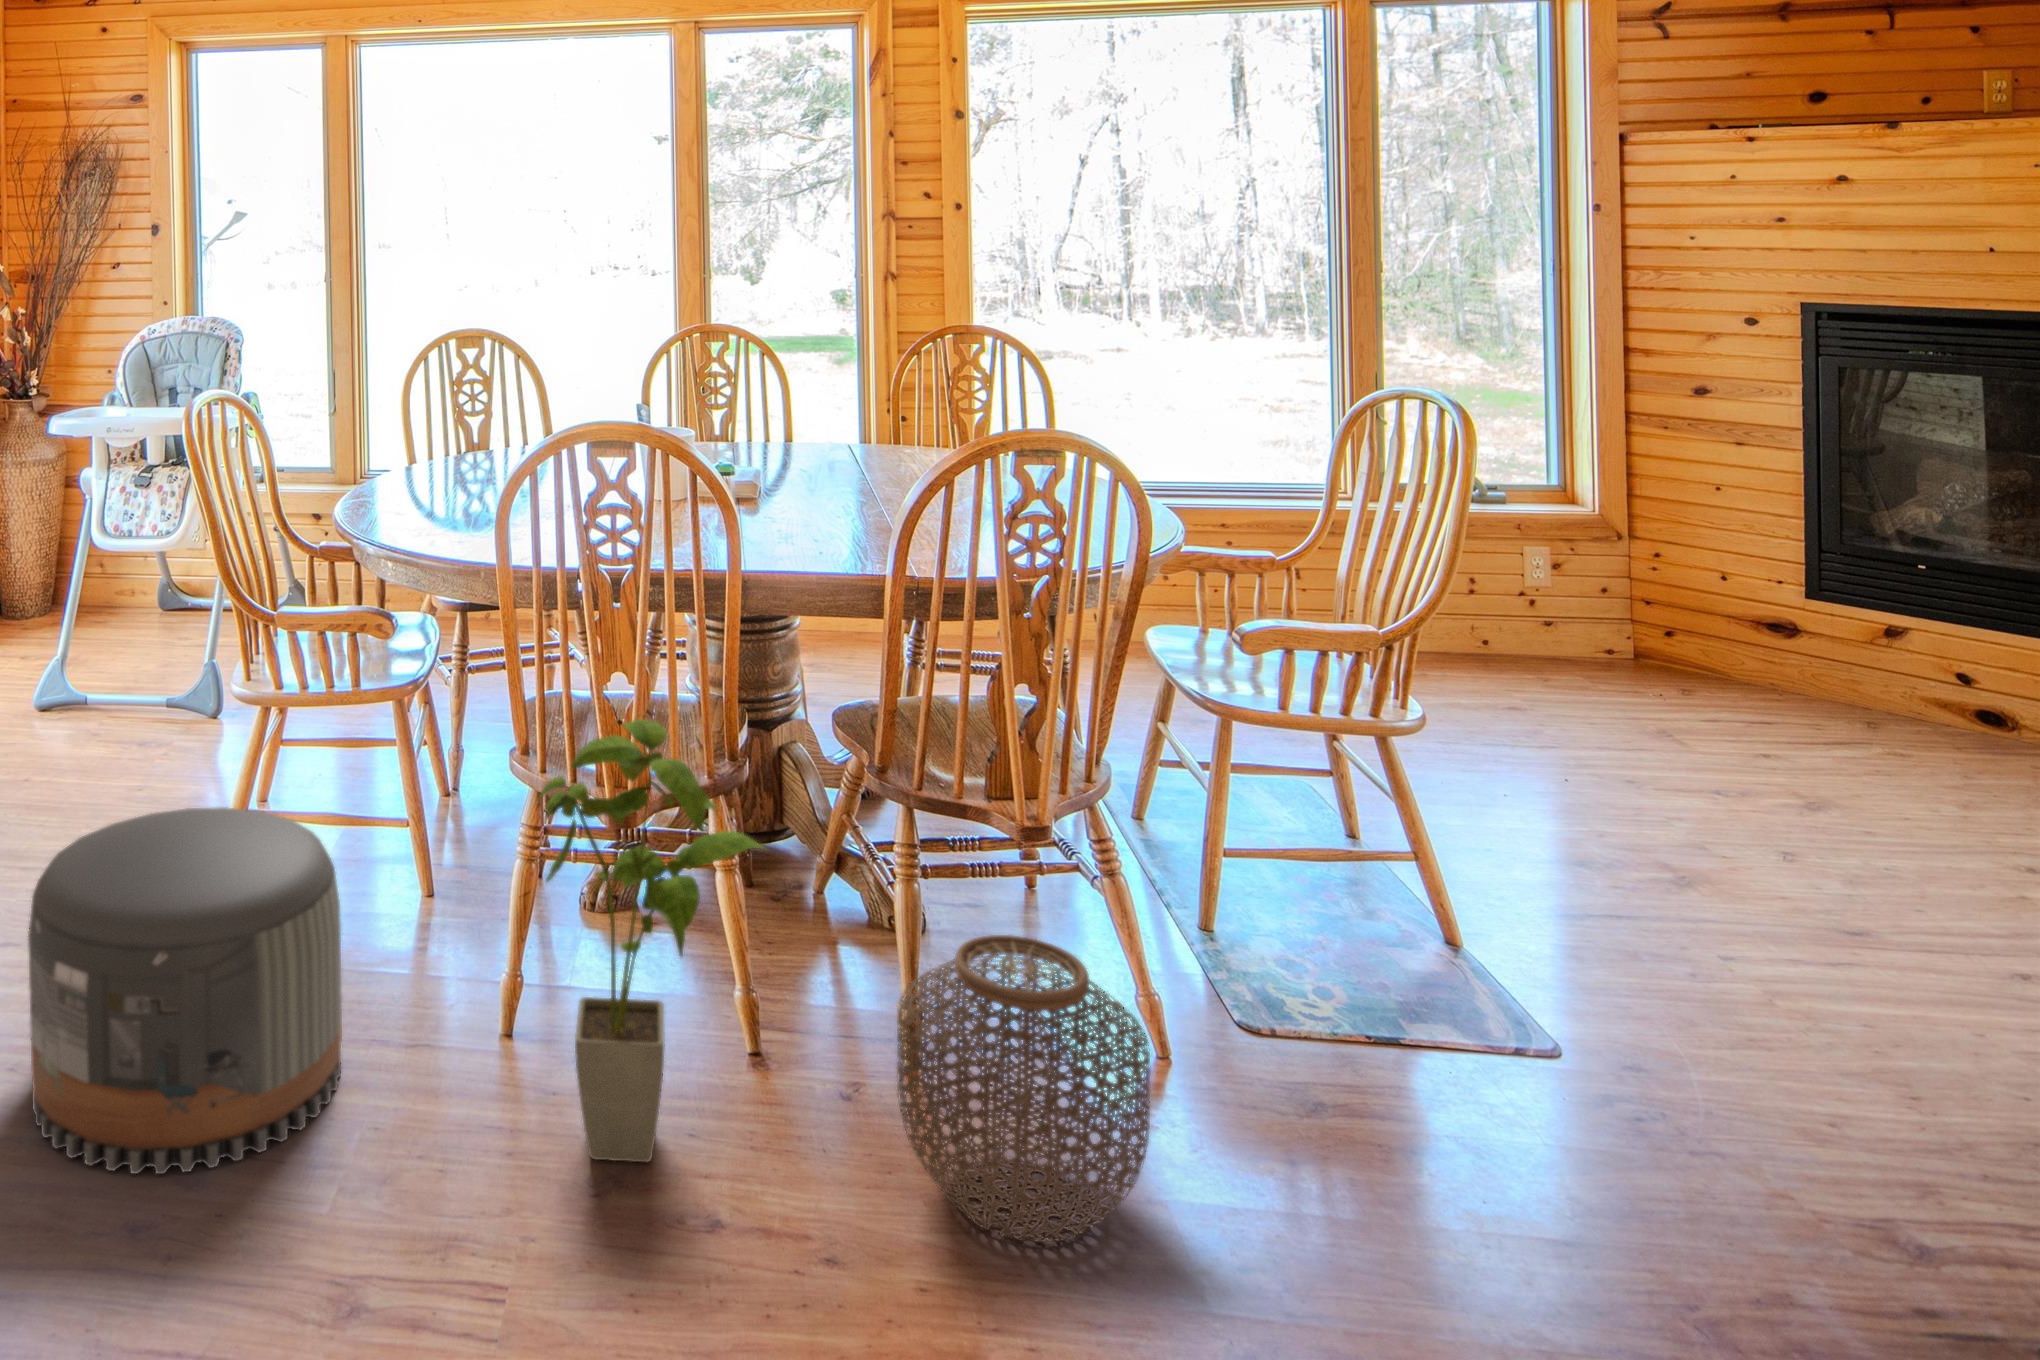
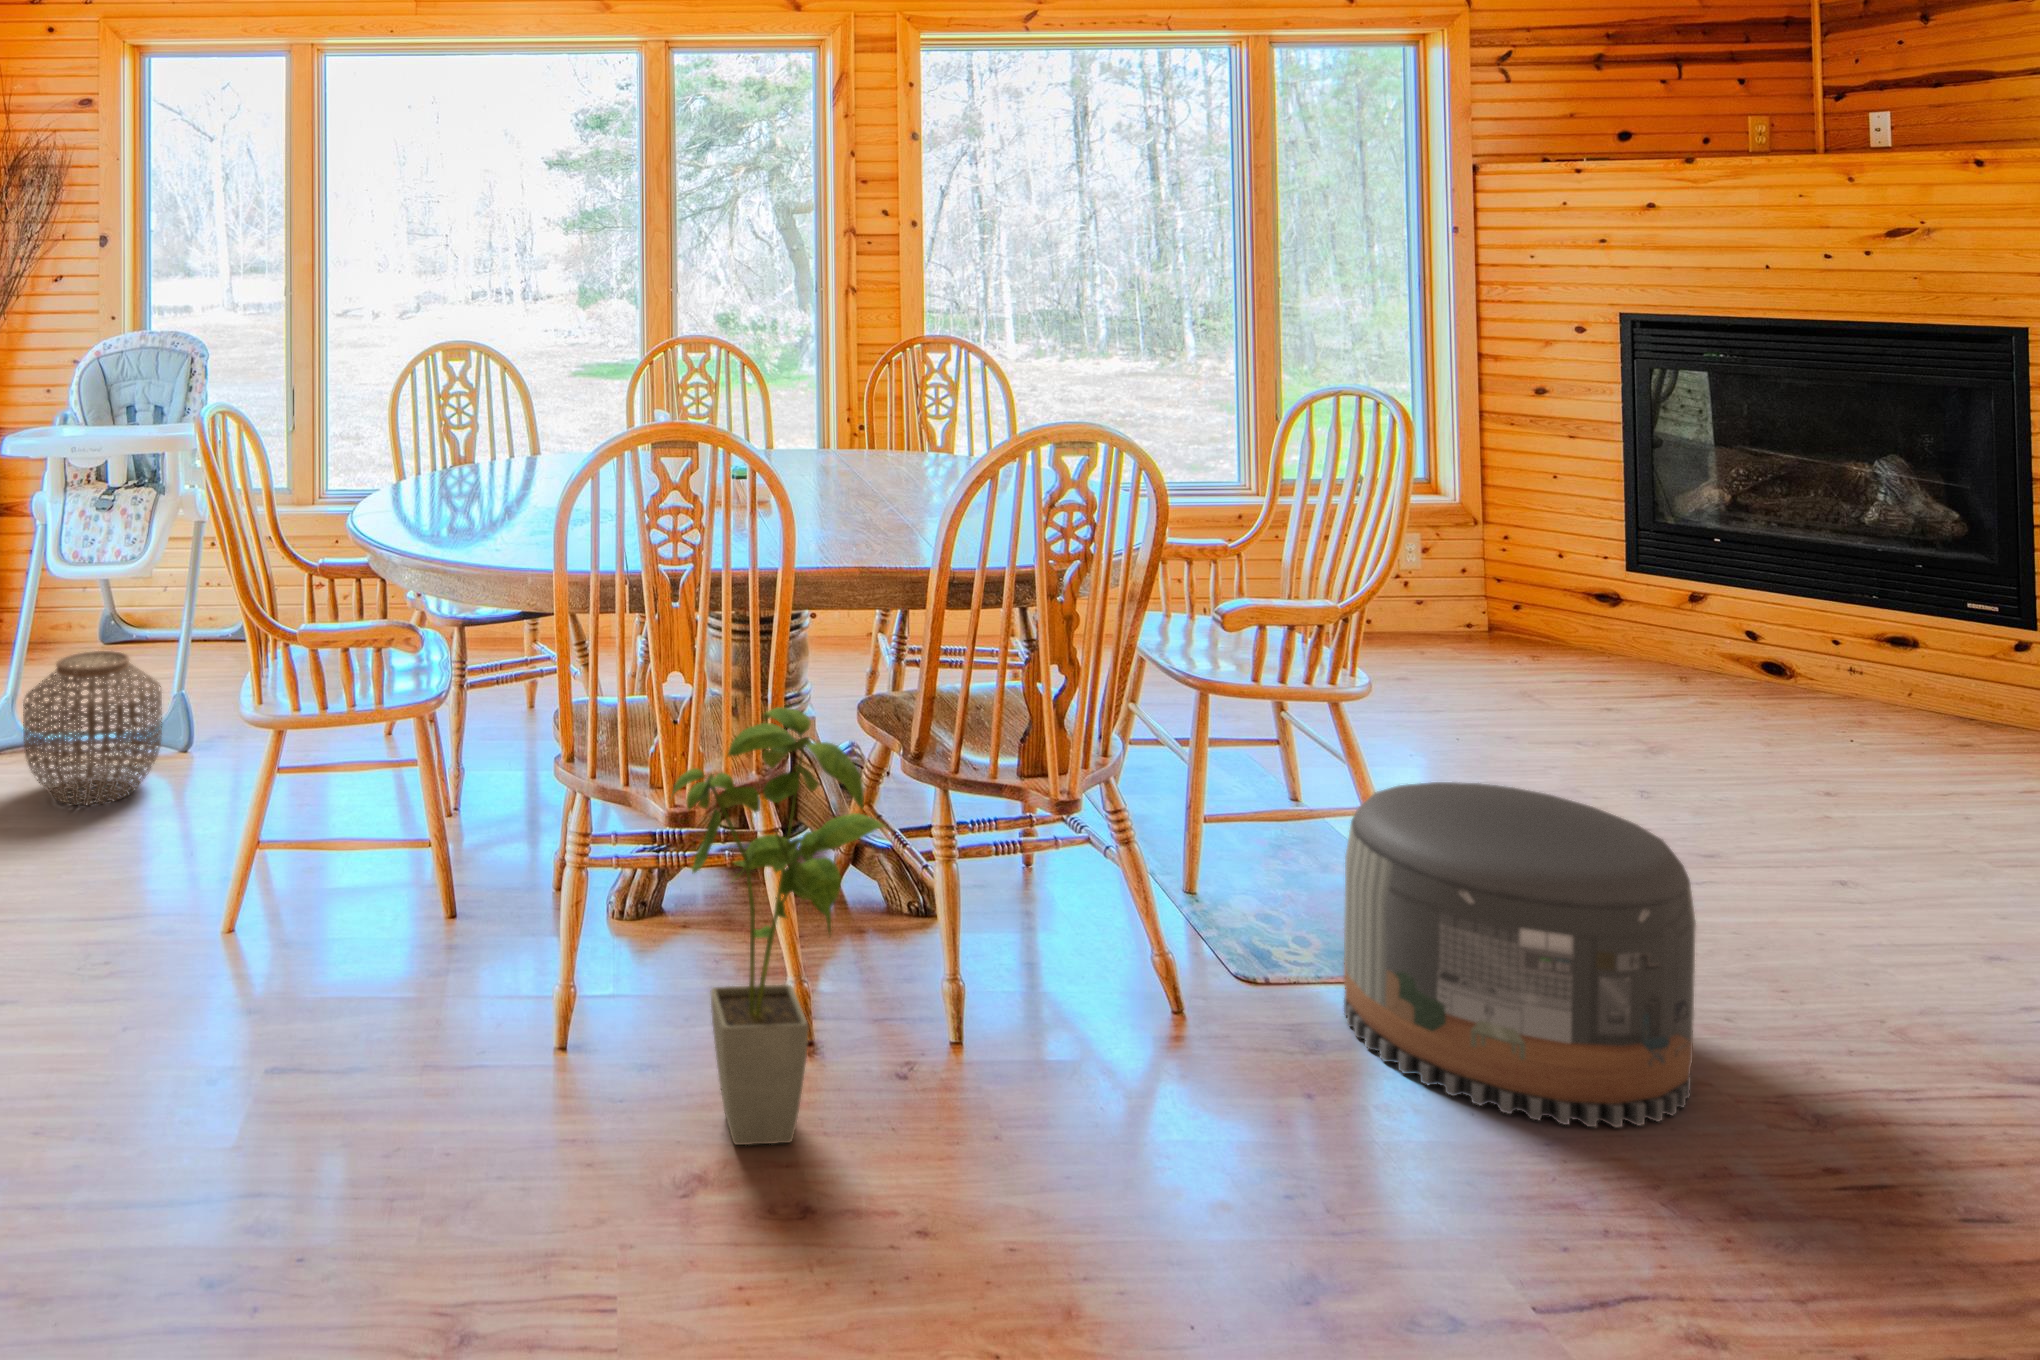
pouf: present [28,807,342,1174] -> present [1344,782,1696,1127]
woven basket: present [897,935,1150,1242] -> present [23,651,162,805]

